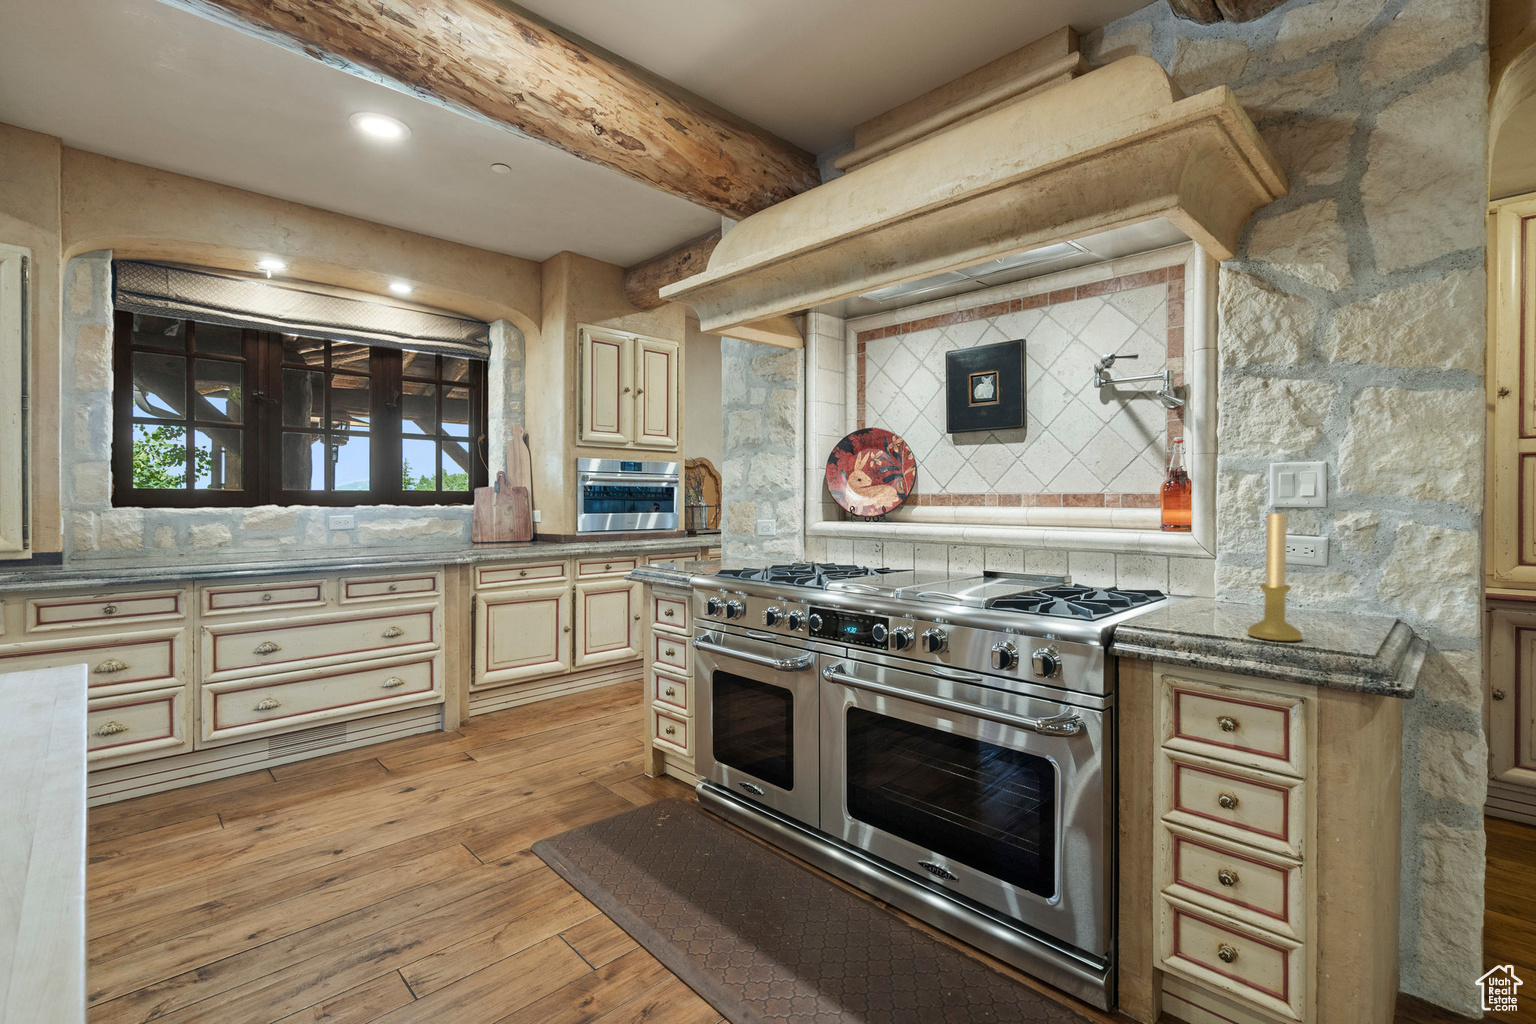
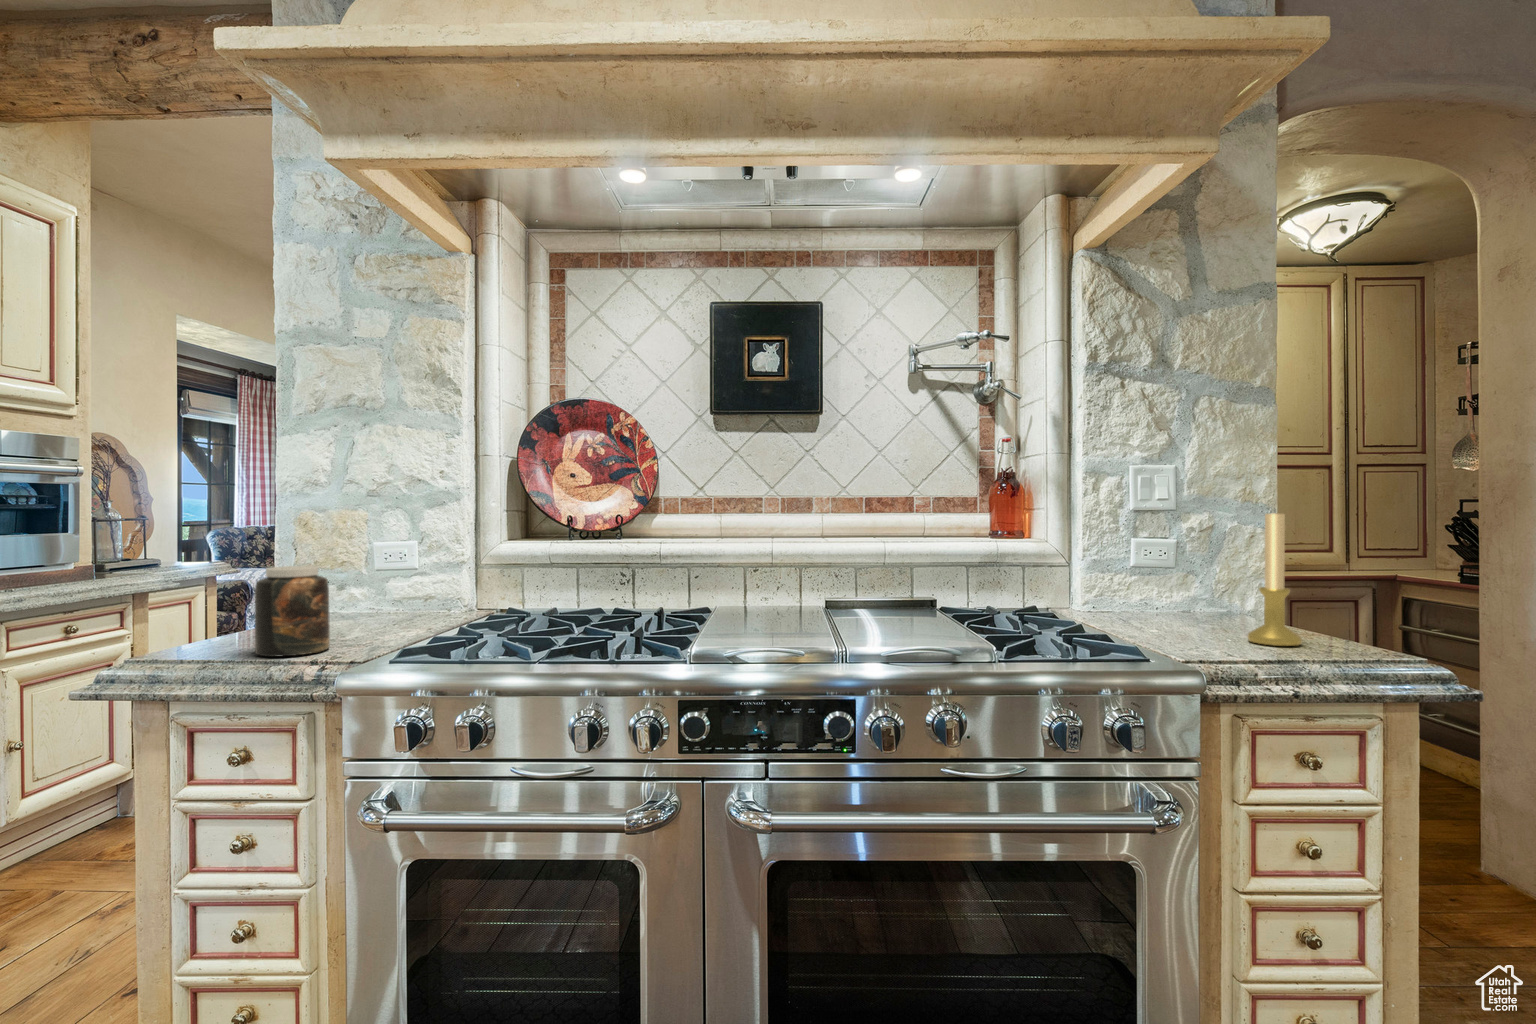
jar: none [670,528,700,569] -> present [255,566,330,656]

